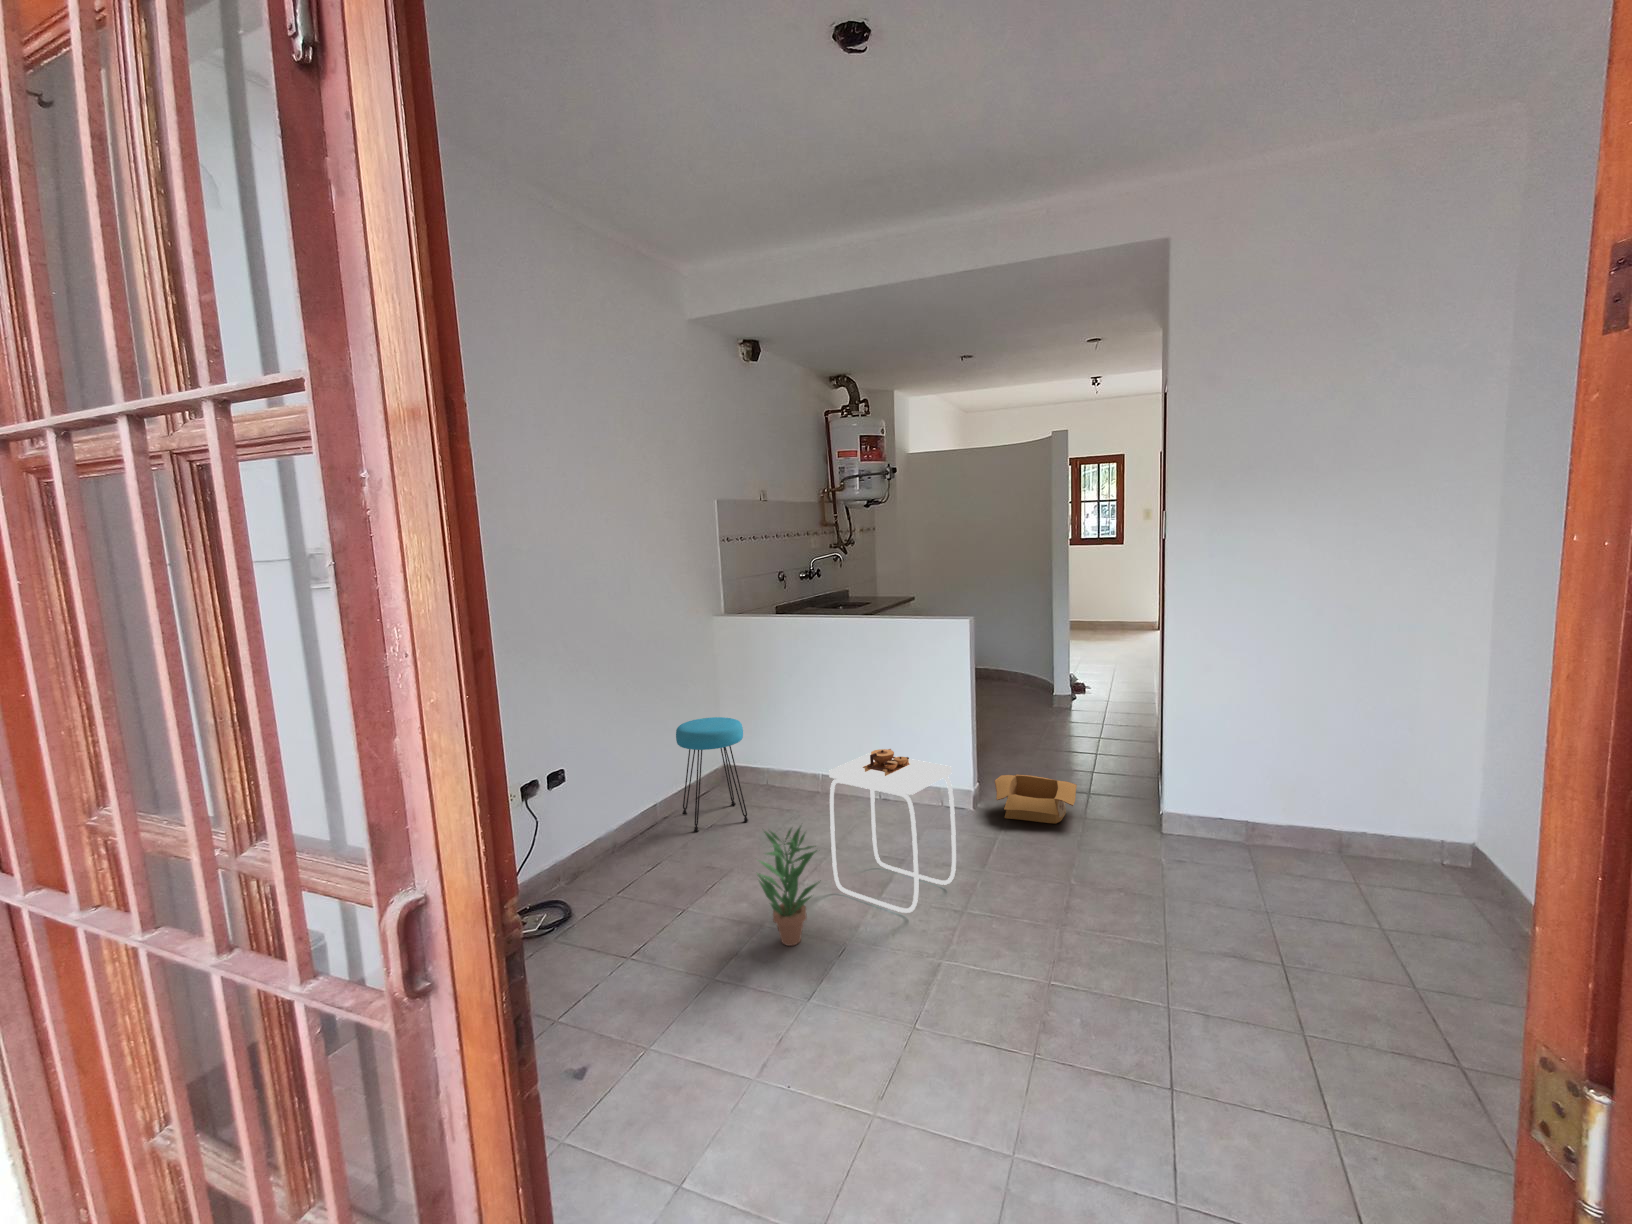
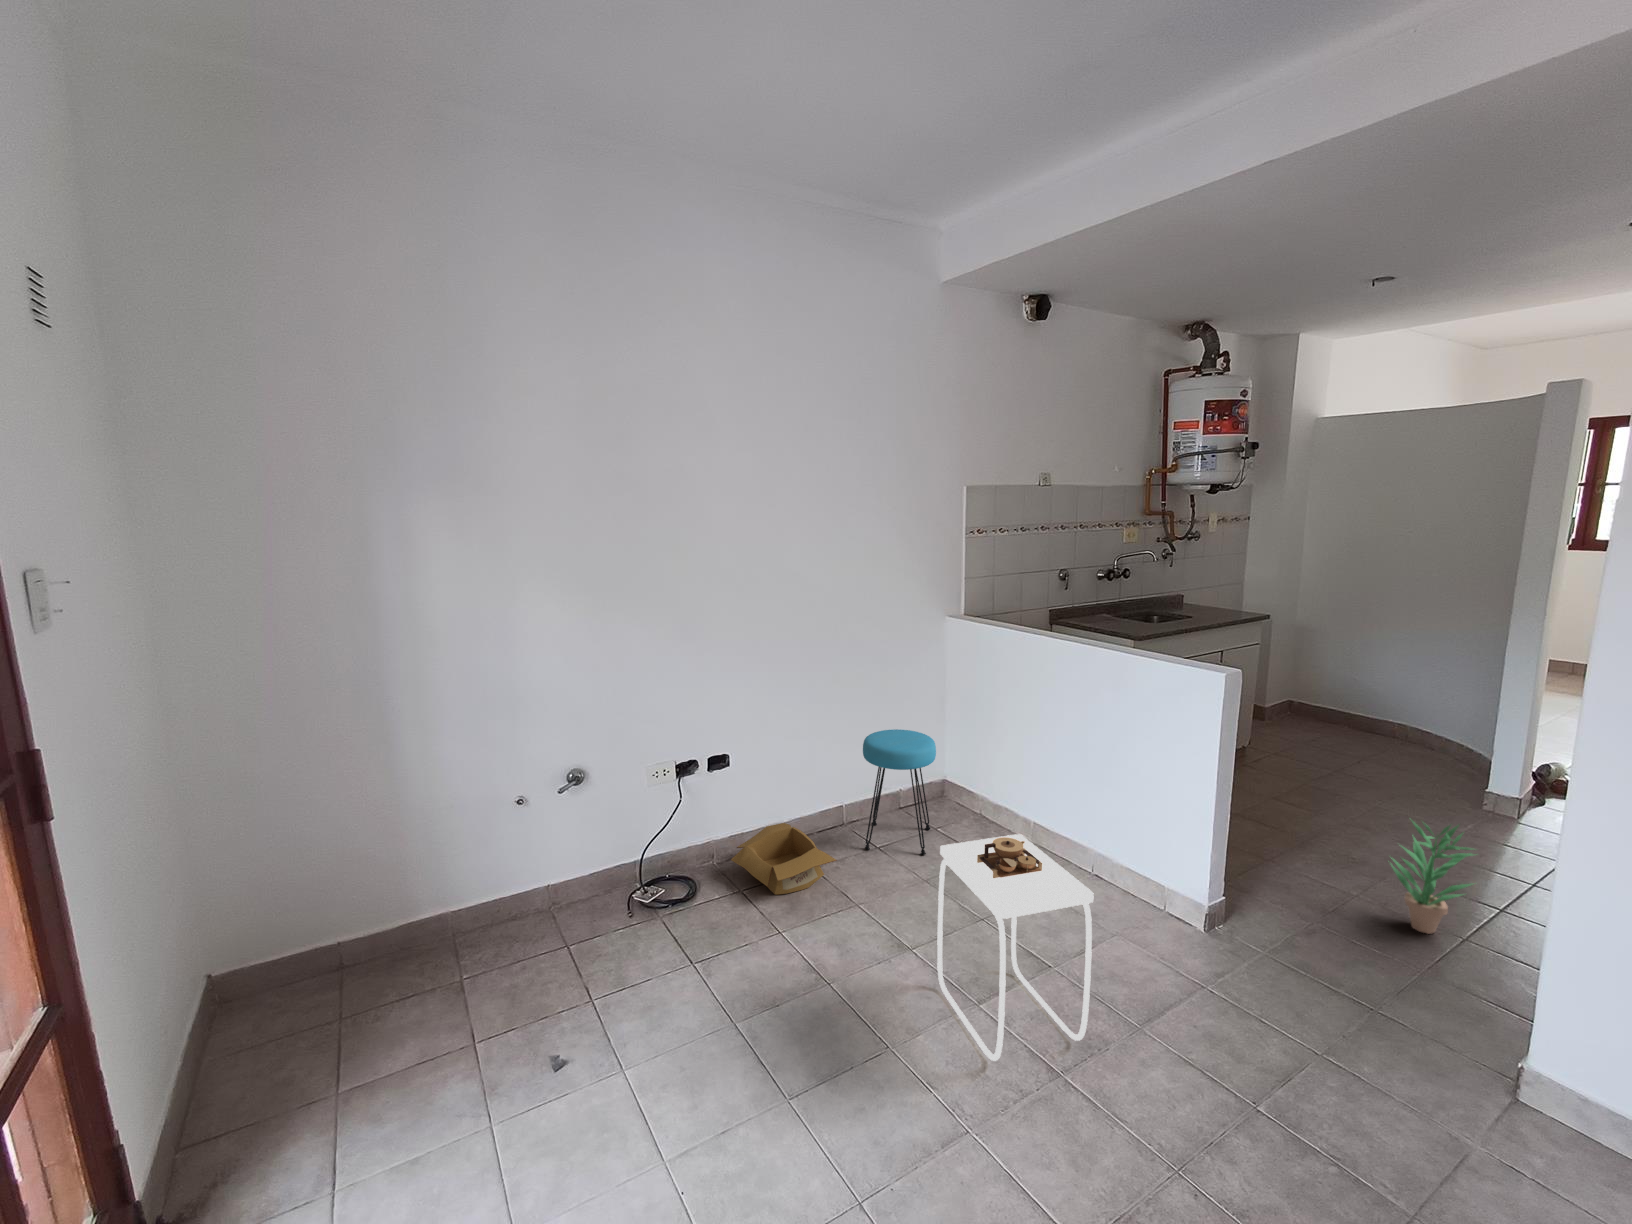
cardboard box: present [995,775,1077,824] -> present [731,823,837,895]
potted plant: present [757,827,818,946] -> present [1391,821,1473,934]

